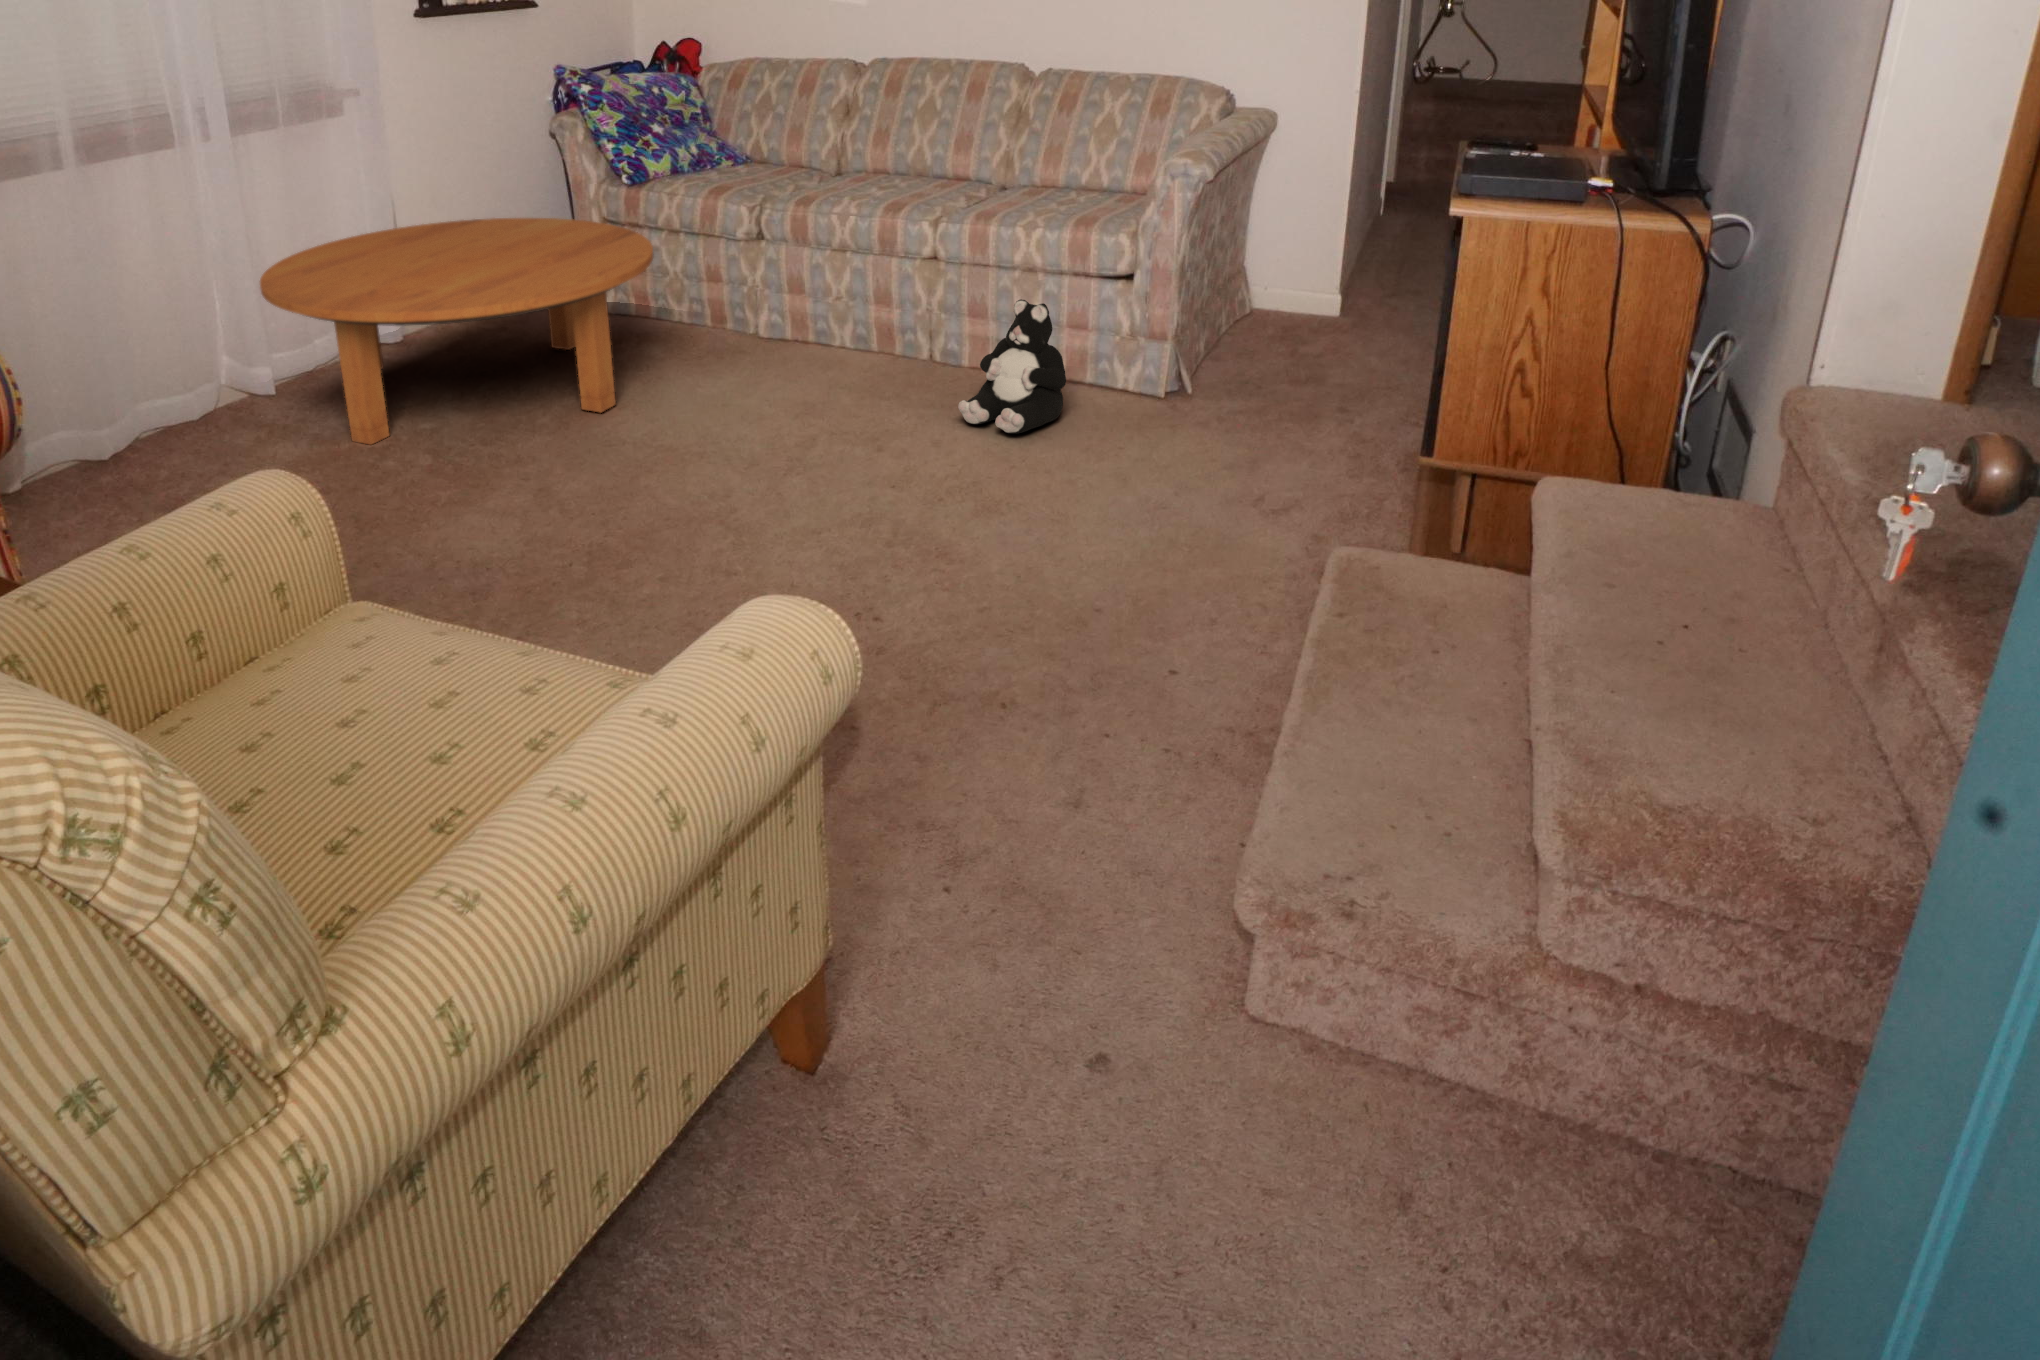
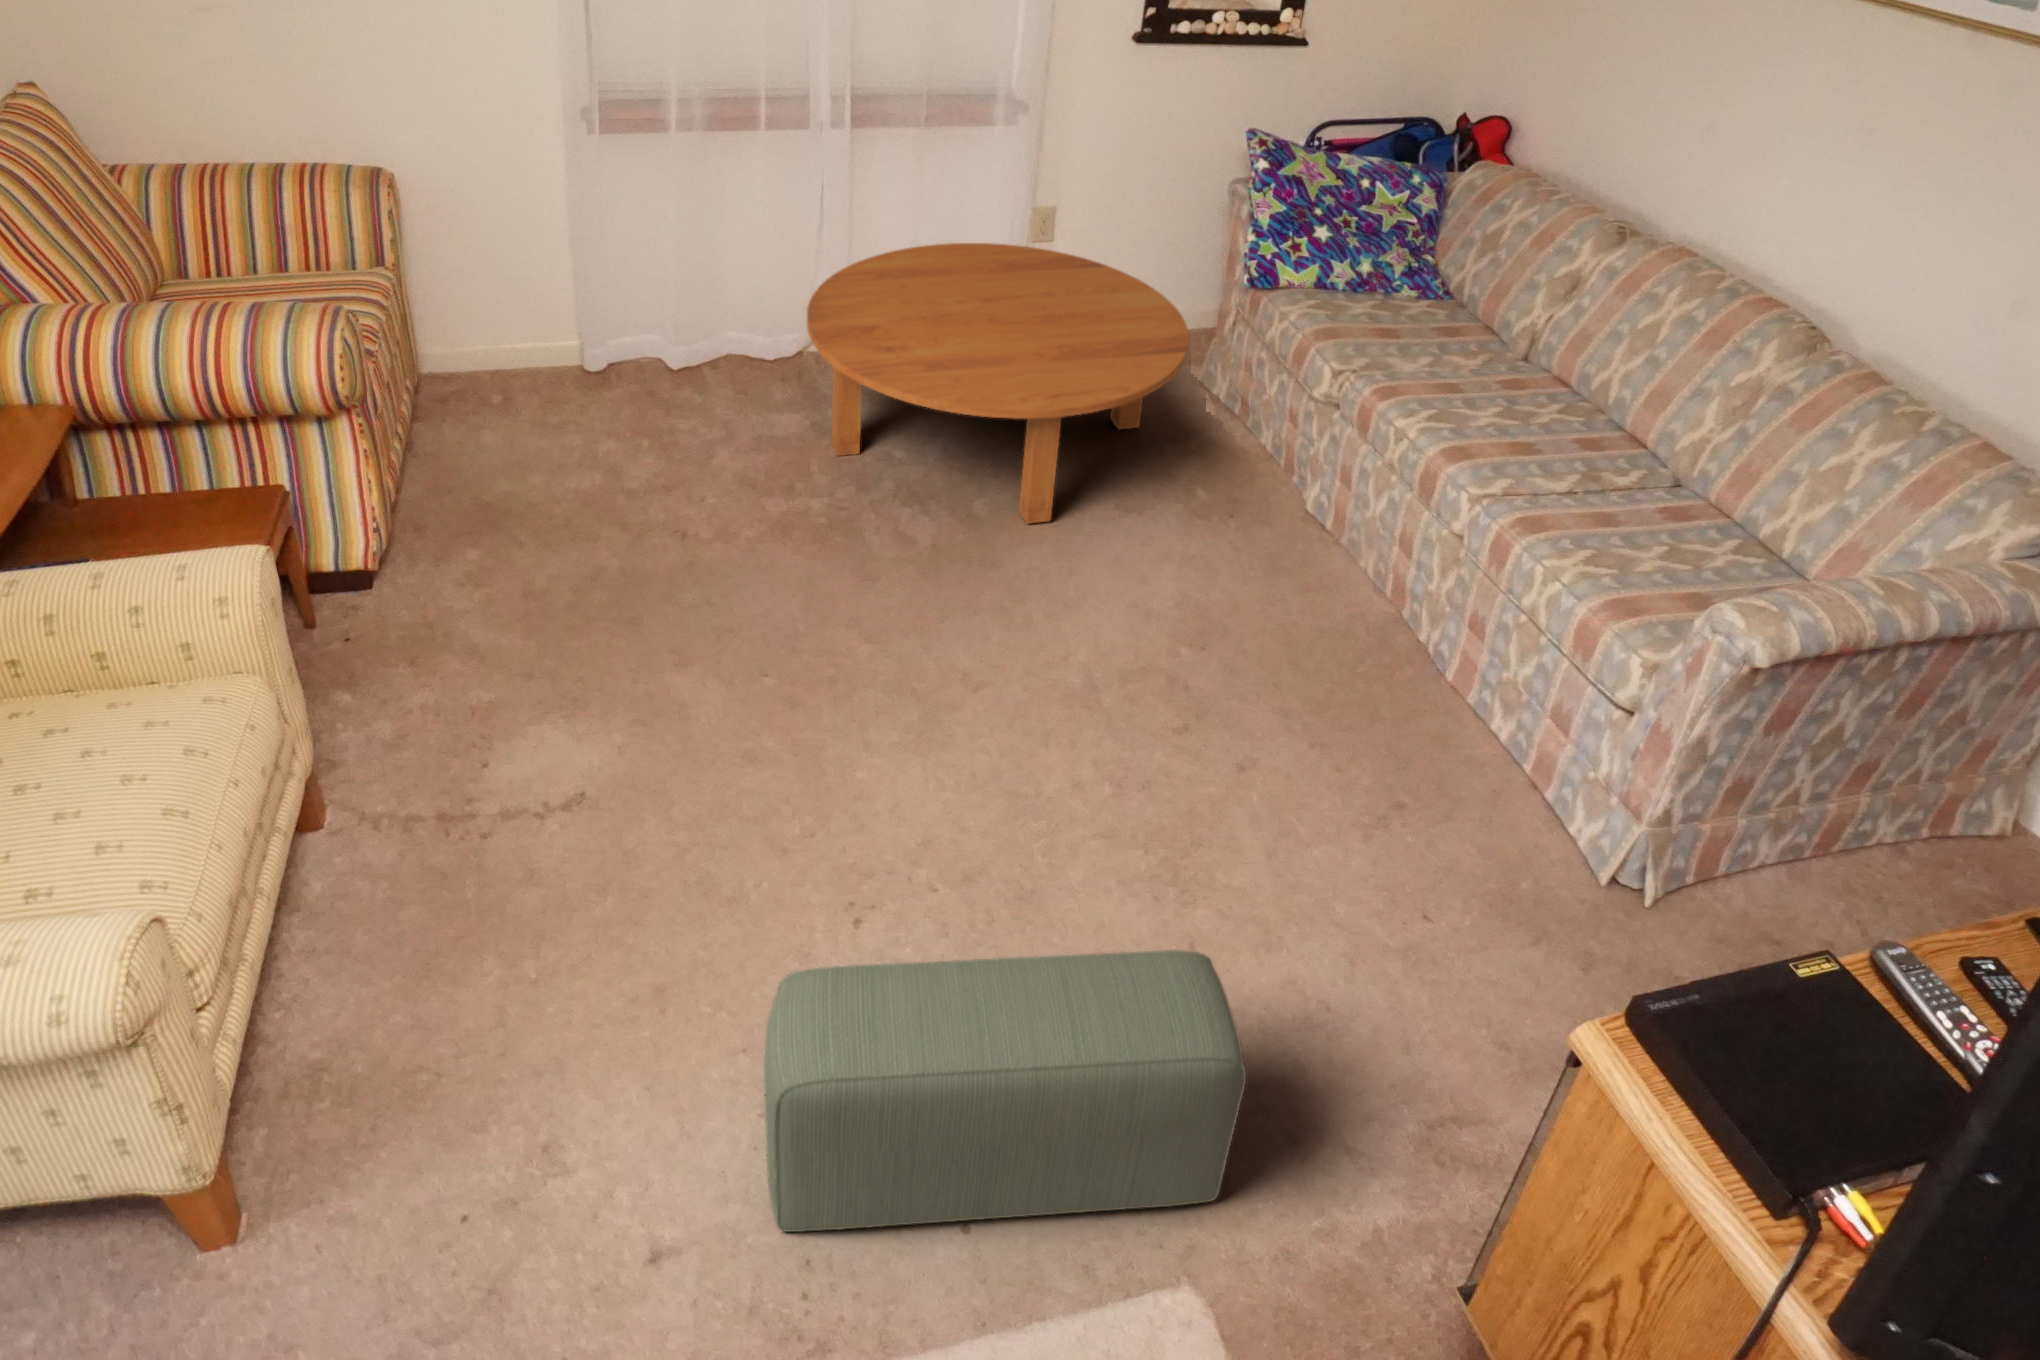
plush toy: present [958,299,1066,433] -> none [1298,658,1454,818]
pouf: none [1018,418,1267,745] -> present [764,950,1246,1232]

